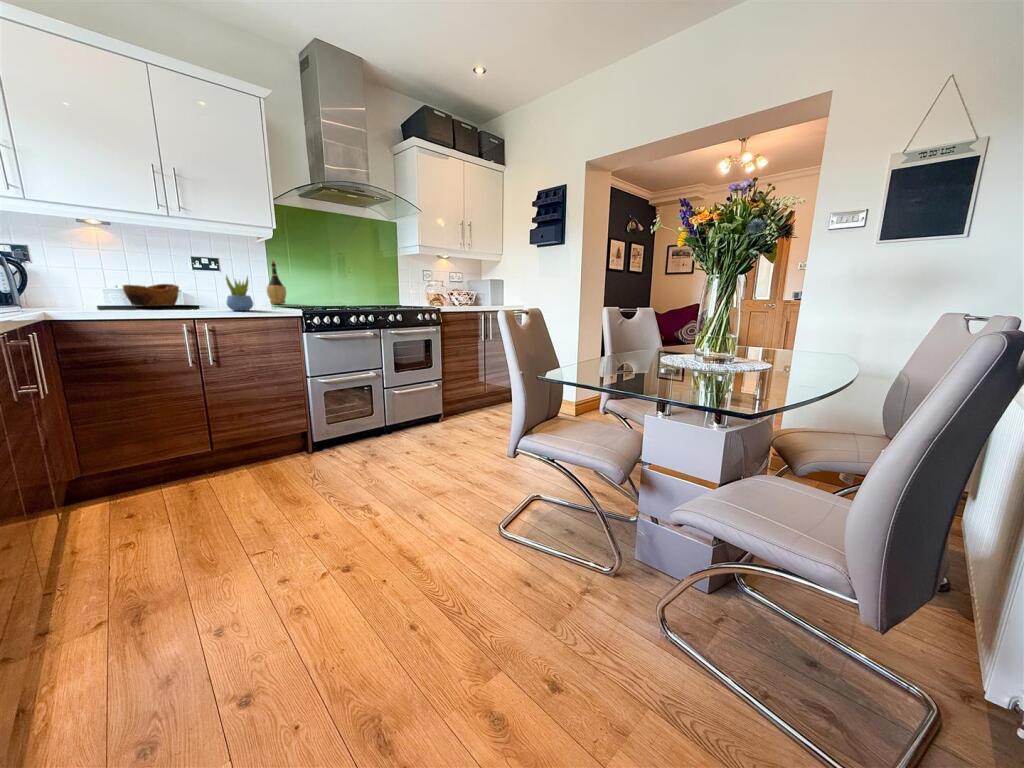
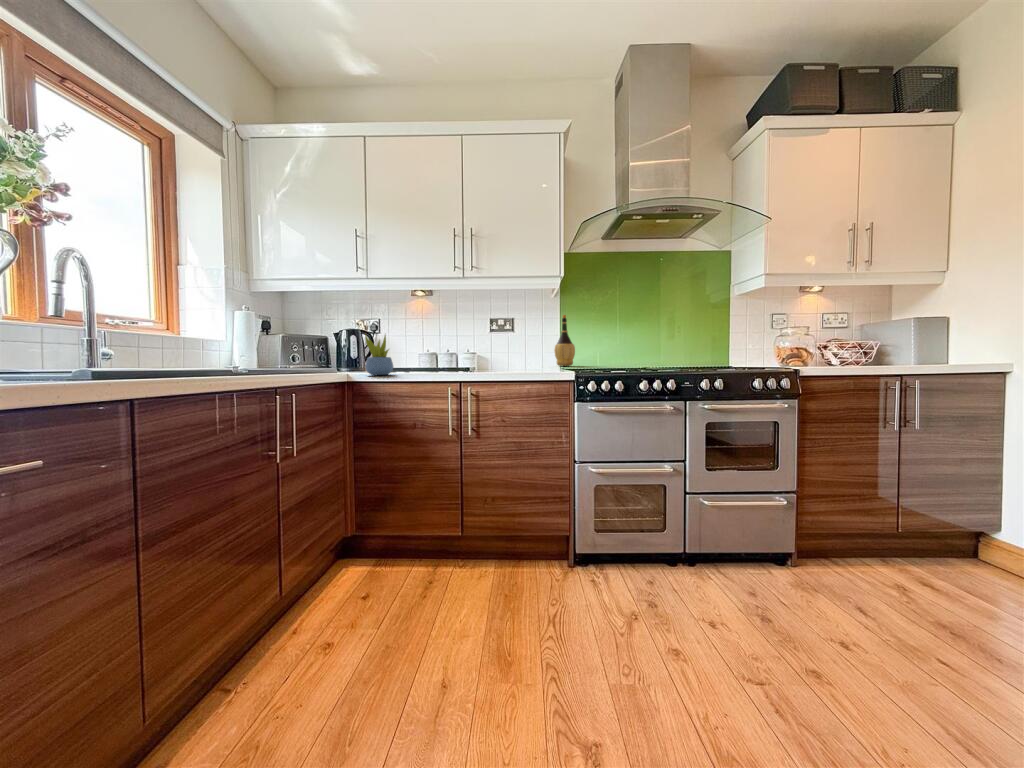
succulent plant: present [226,275,253,311] -> present [365,335,393,375]
wooden bowl: present [123,284,179,306] -> none [424,347,473,369]

